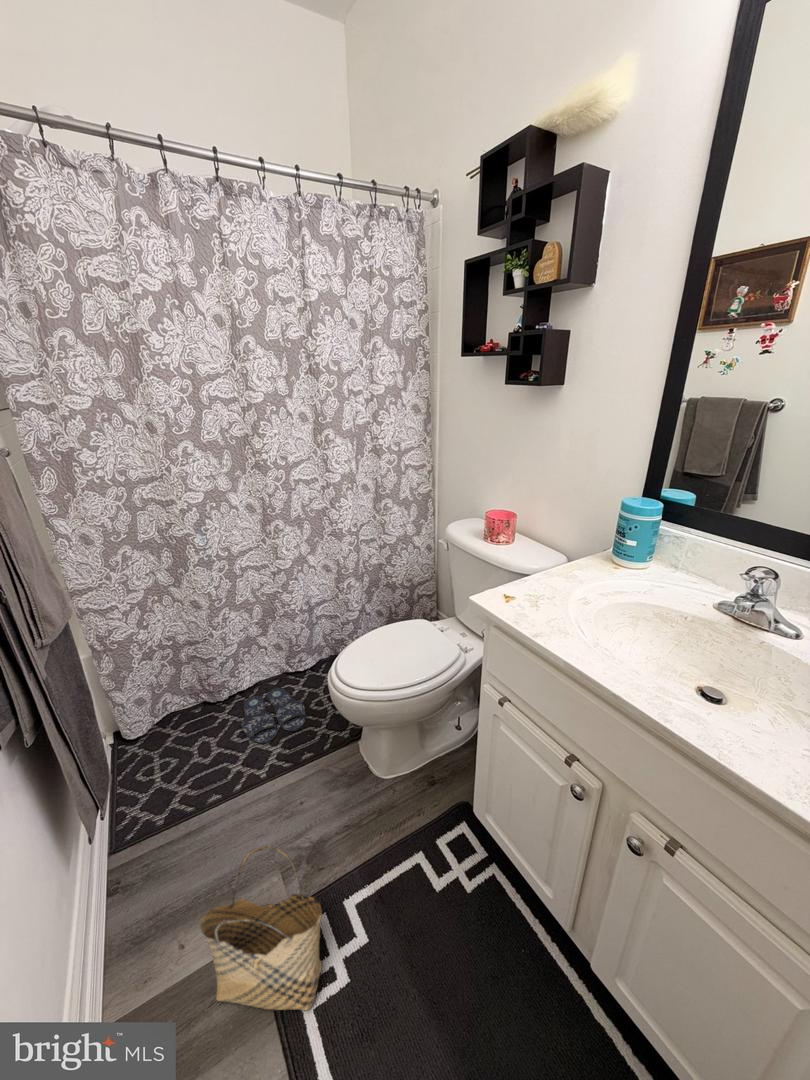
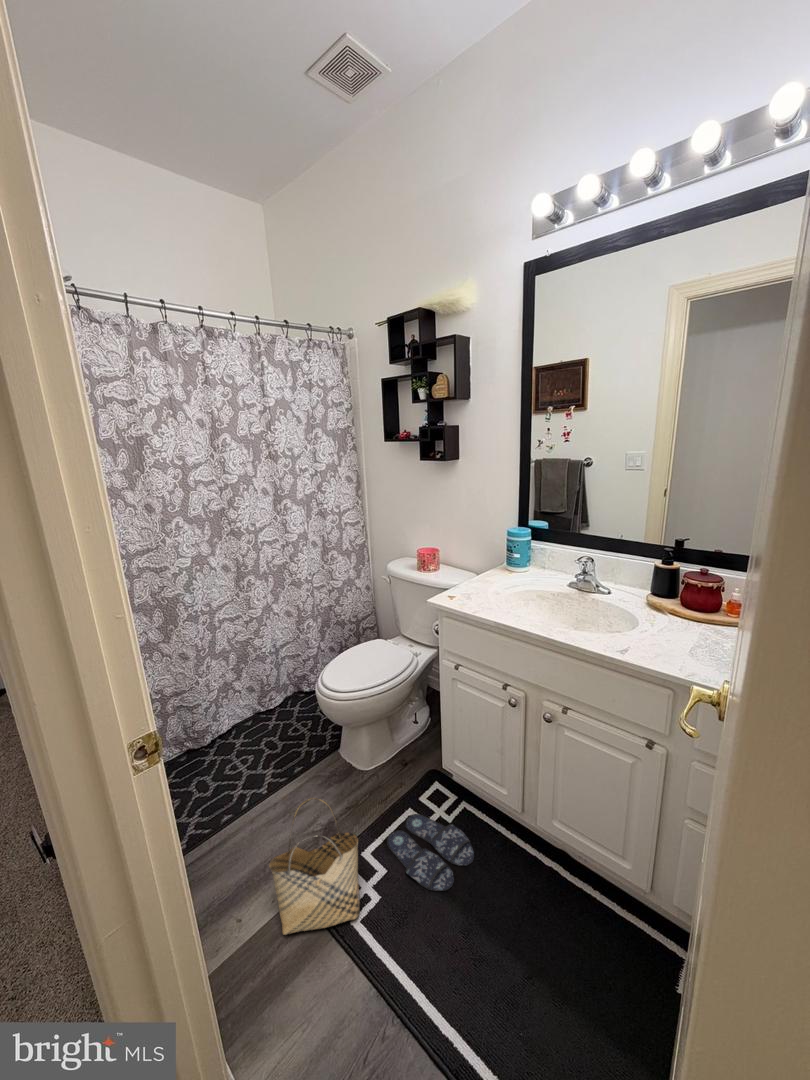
slippers: present [241,687,306,743] -> present [387,814,474,891]

